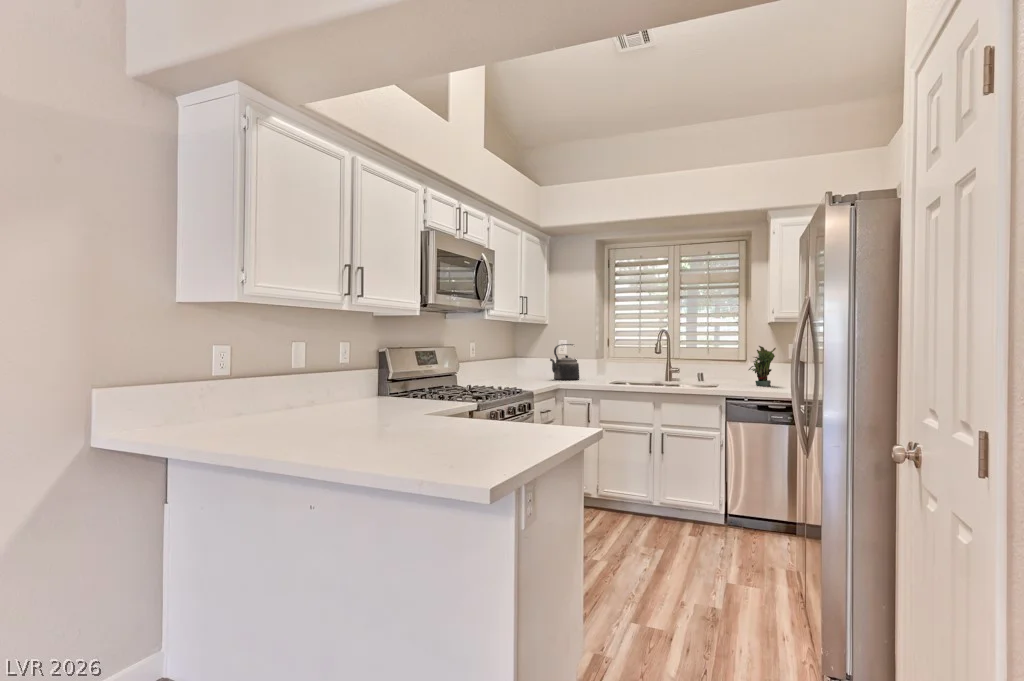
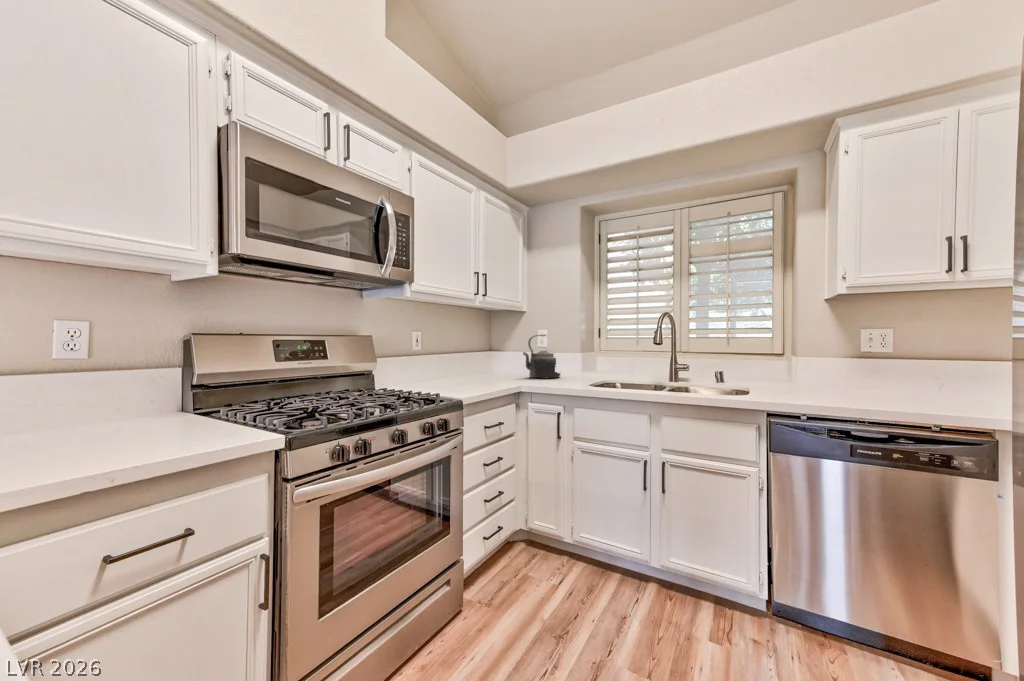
potted plant: present [749,346,776,386] -> none [794,331,844,392]

